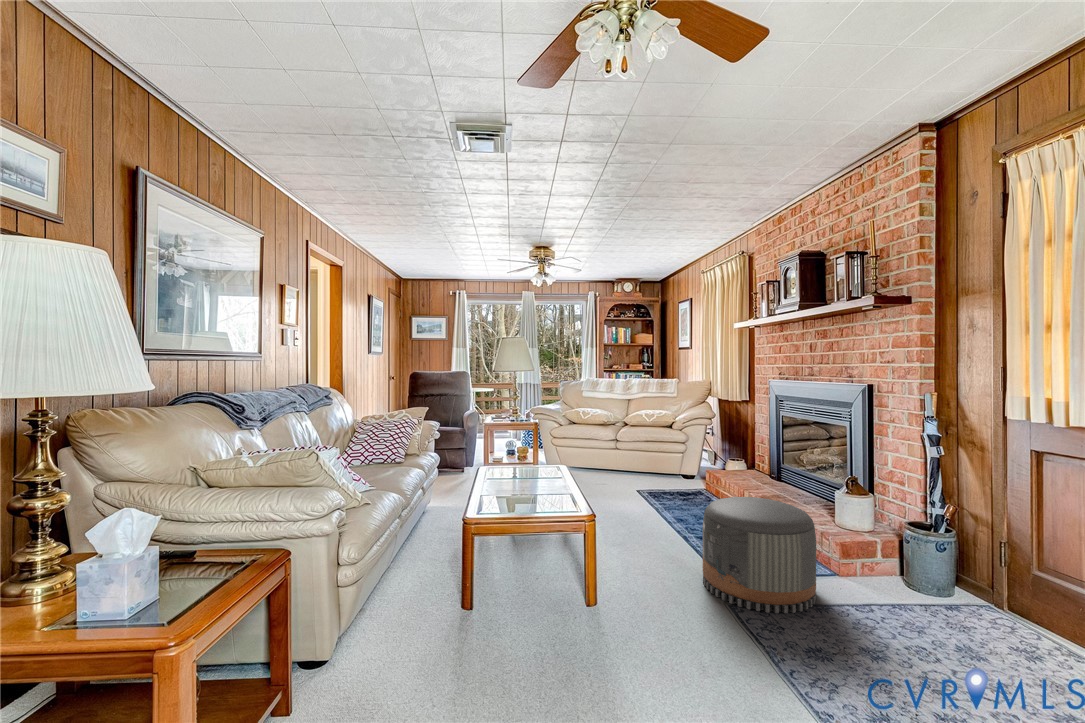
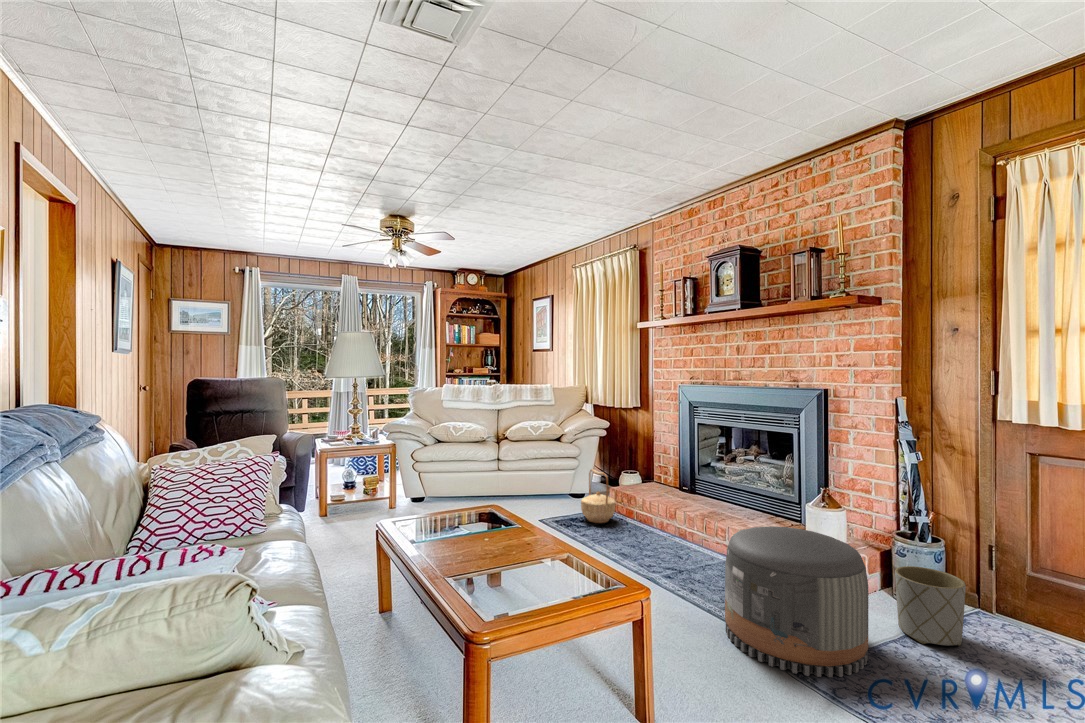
basket: none [671,451,701,497] -> present [581,469,615,523]
planter: none [866,546,929,619] -> present [895,566,966,646]

